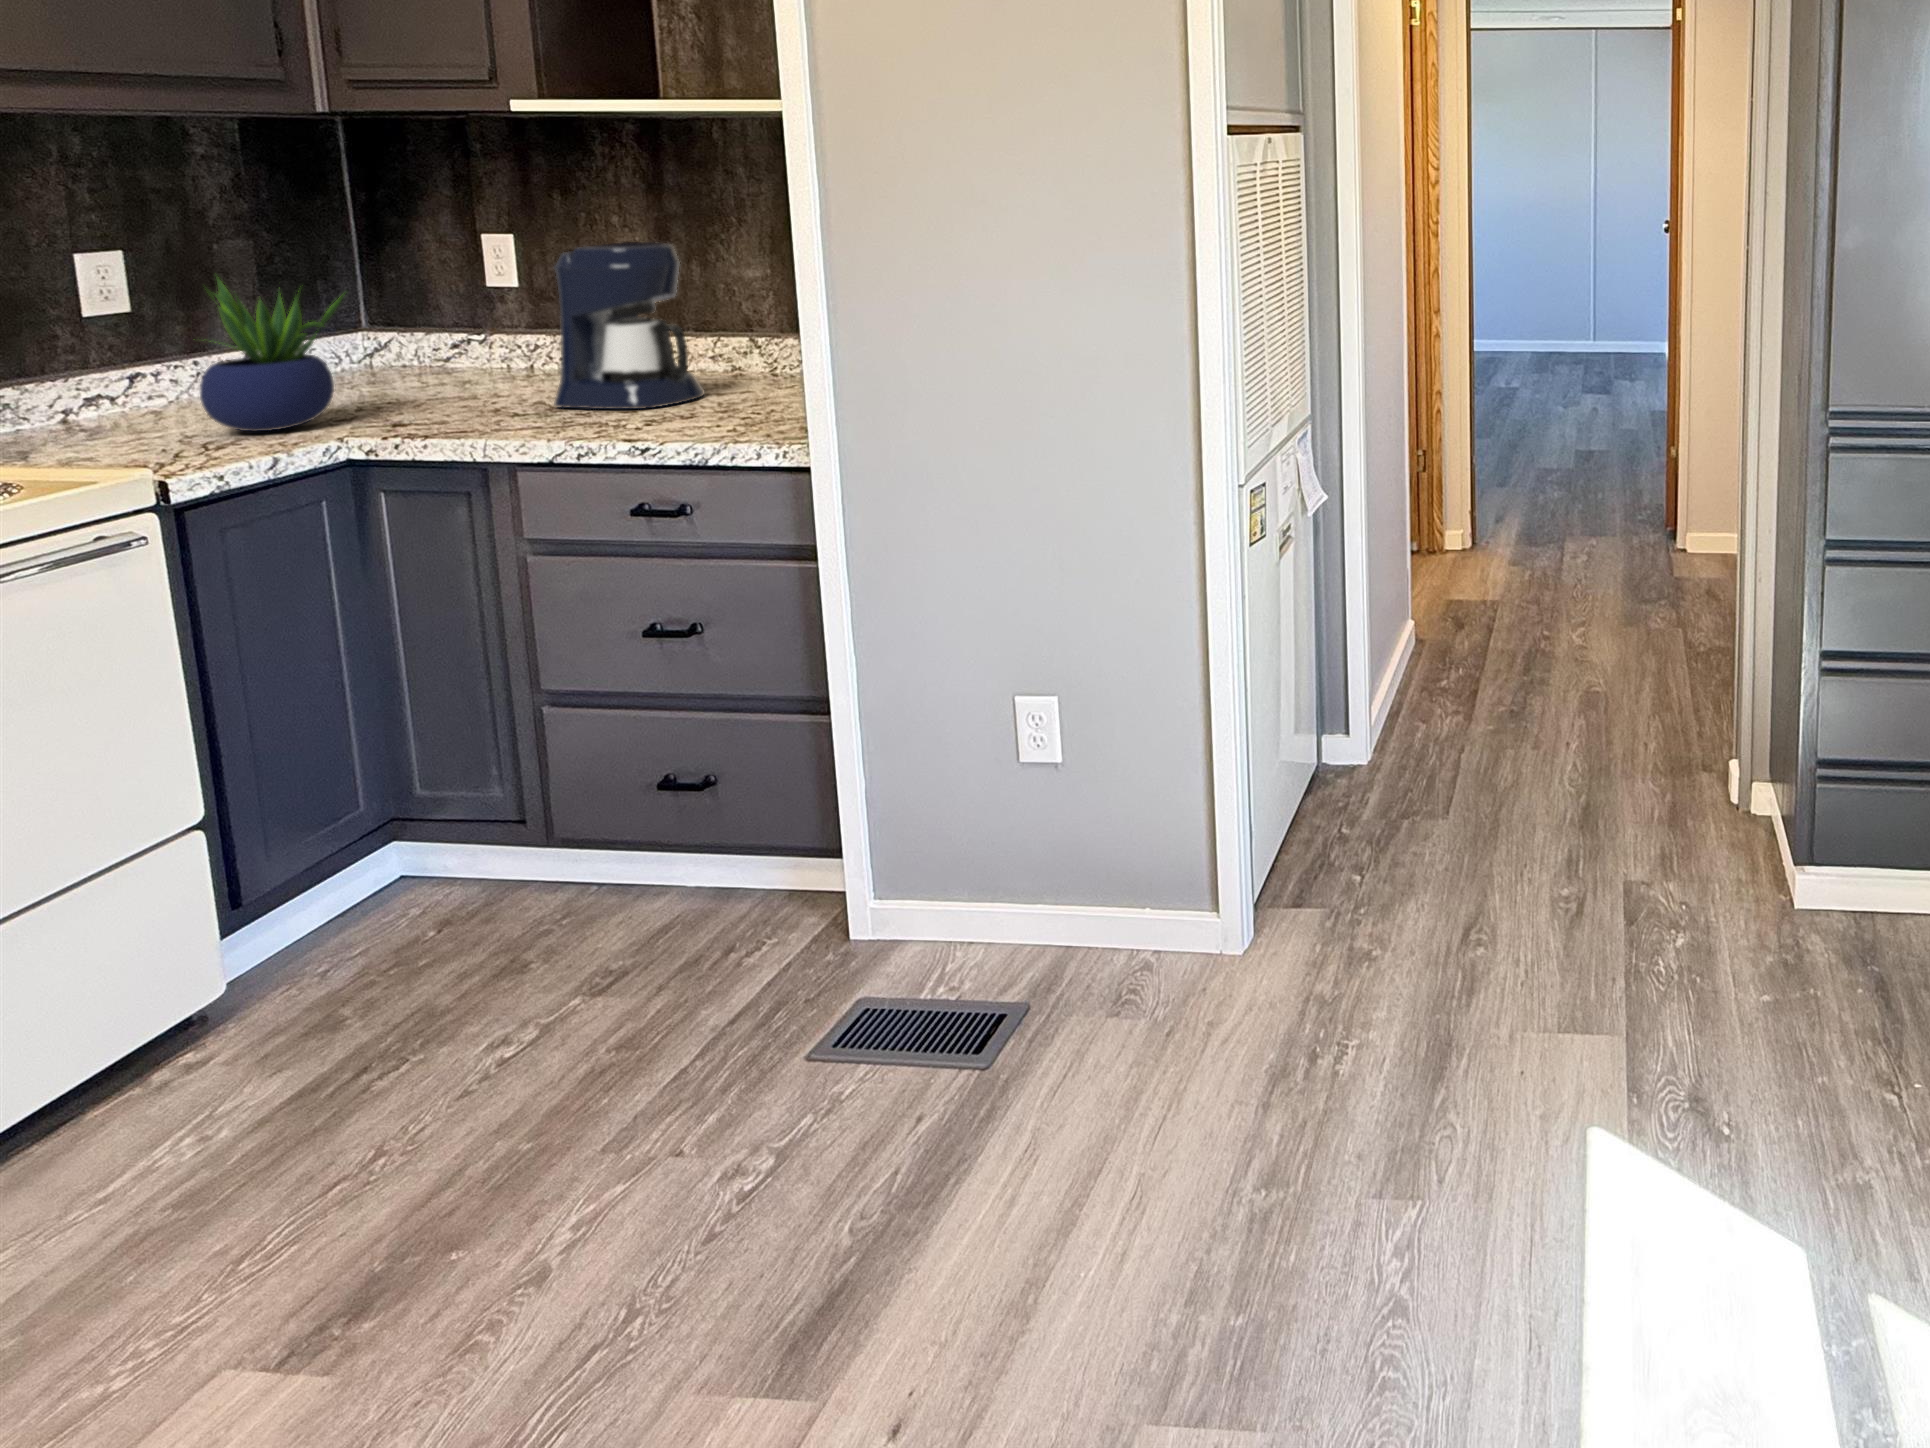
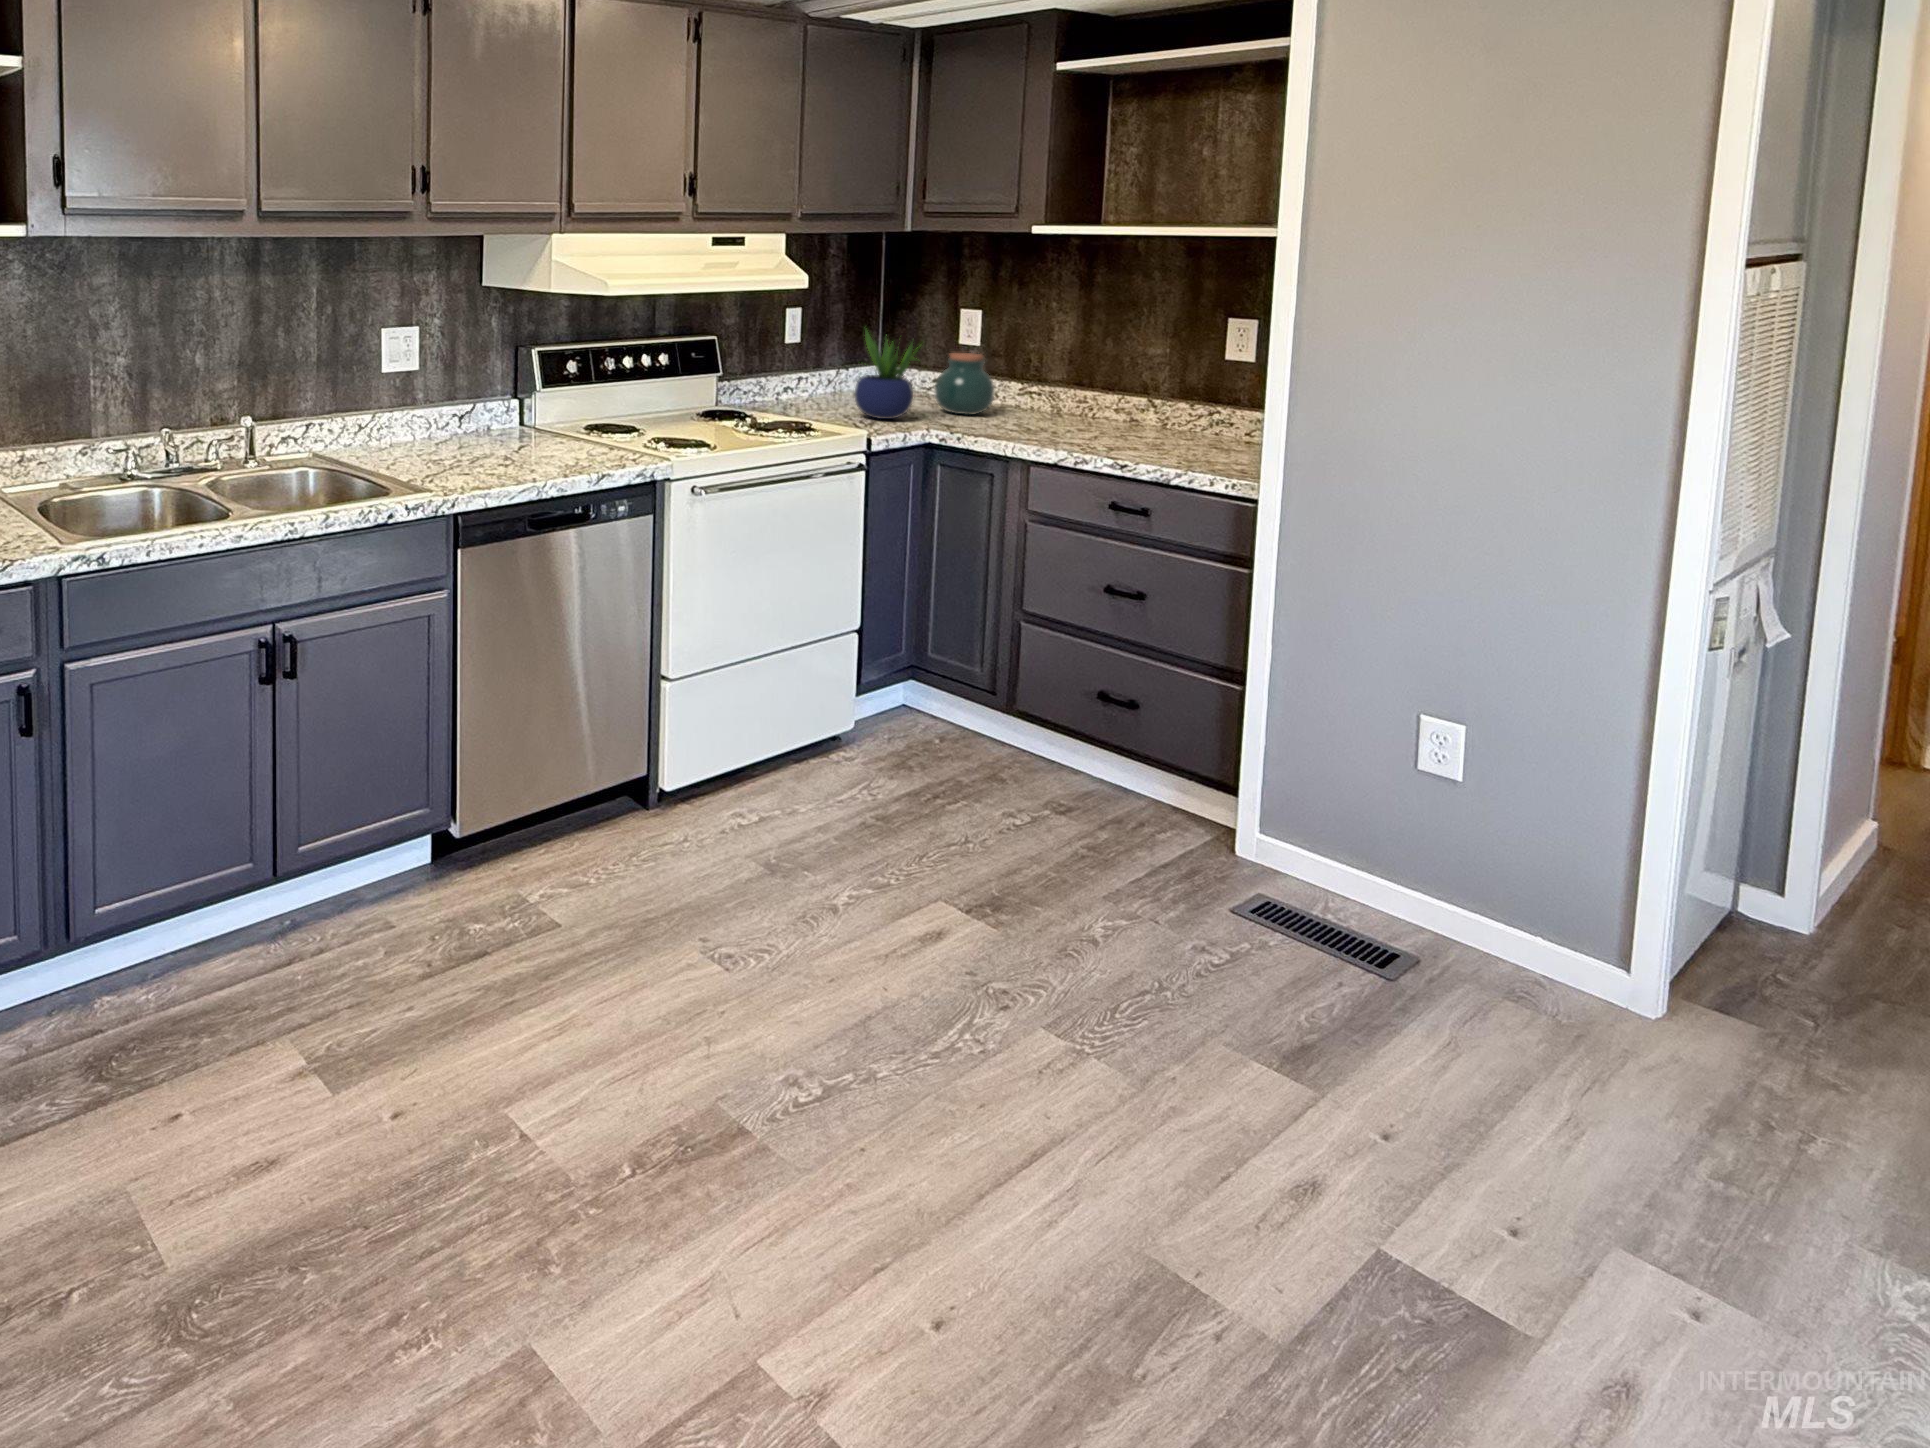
coffee maker: present [554,242,704,409] -> none [1028,322,1124,439]
jar: none [413,301,524,397] -> present [934,353,995,415]

